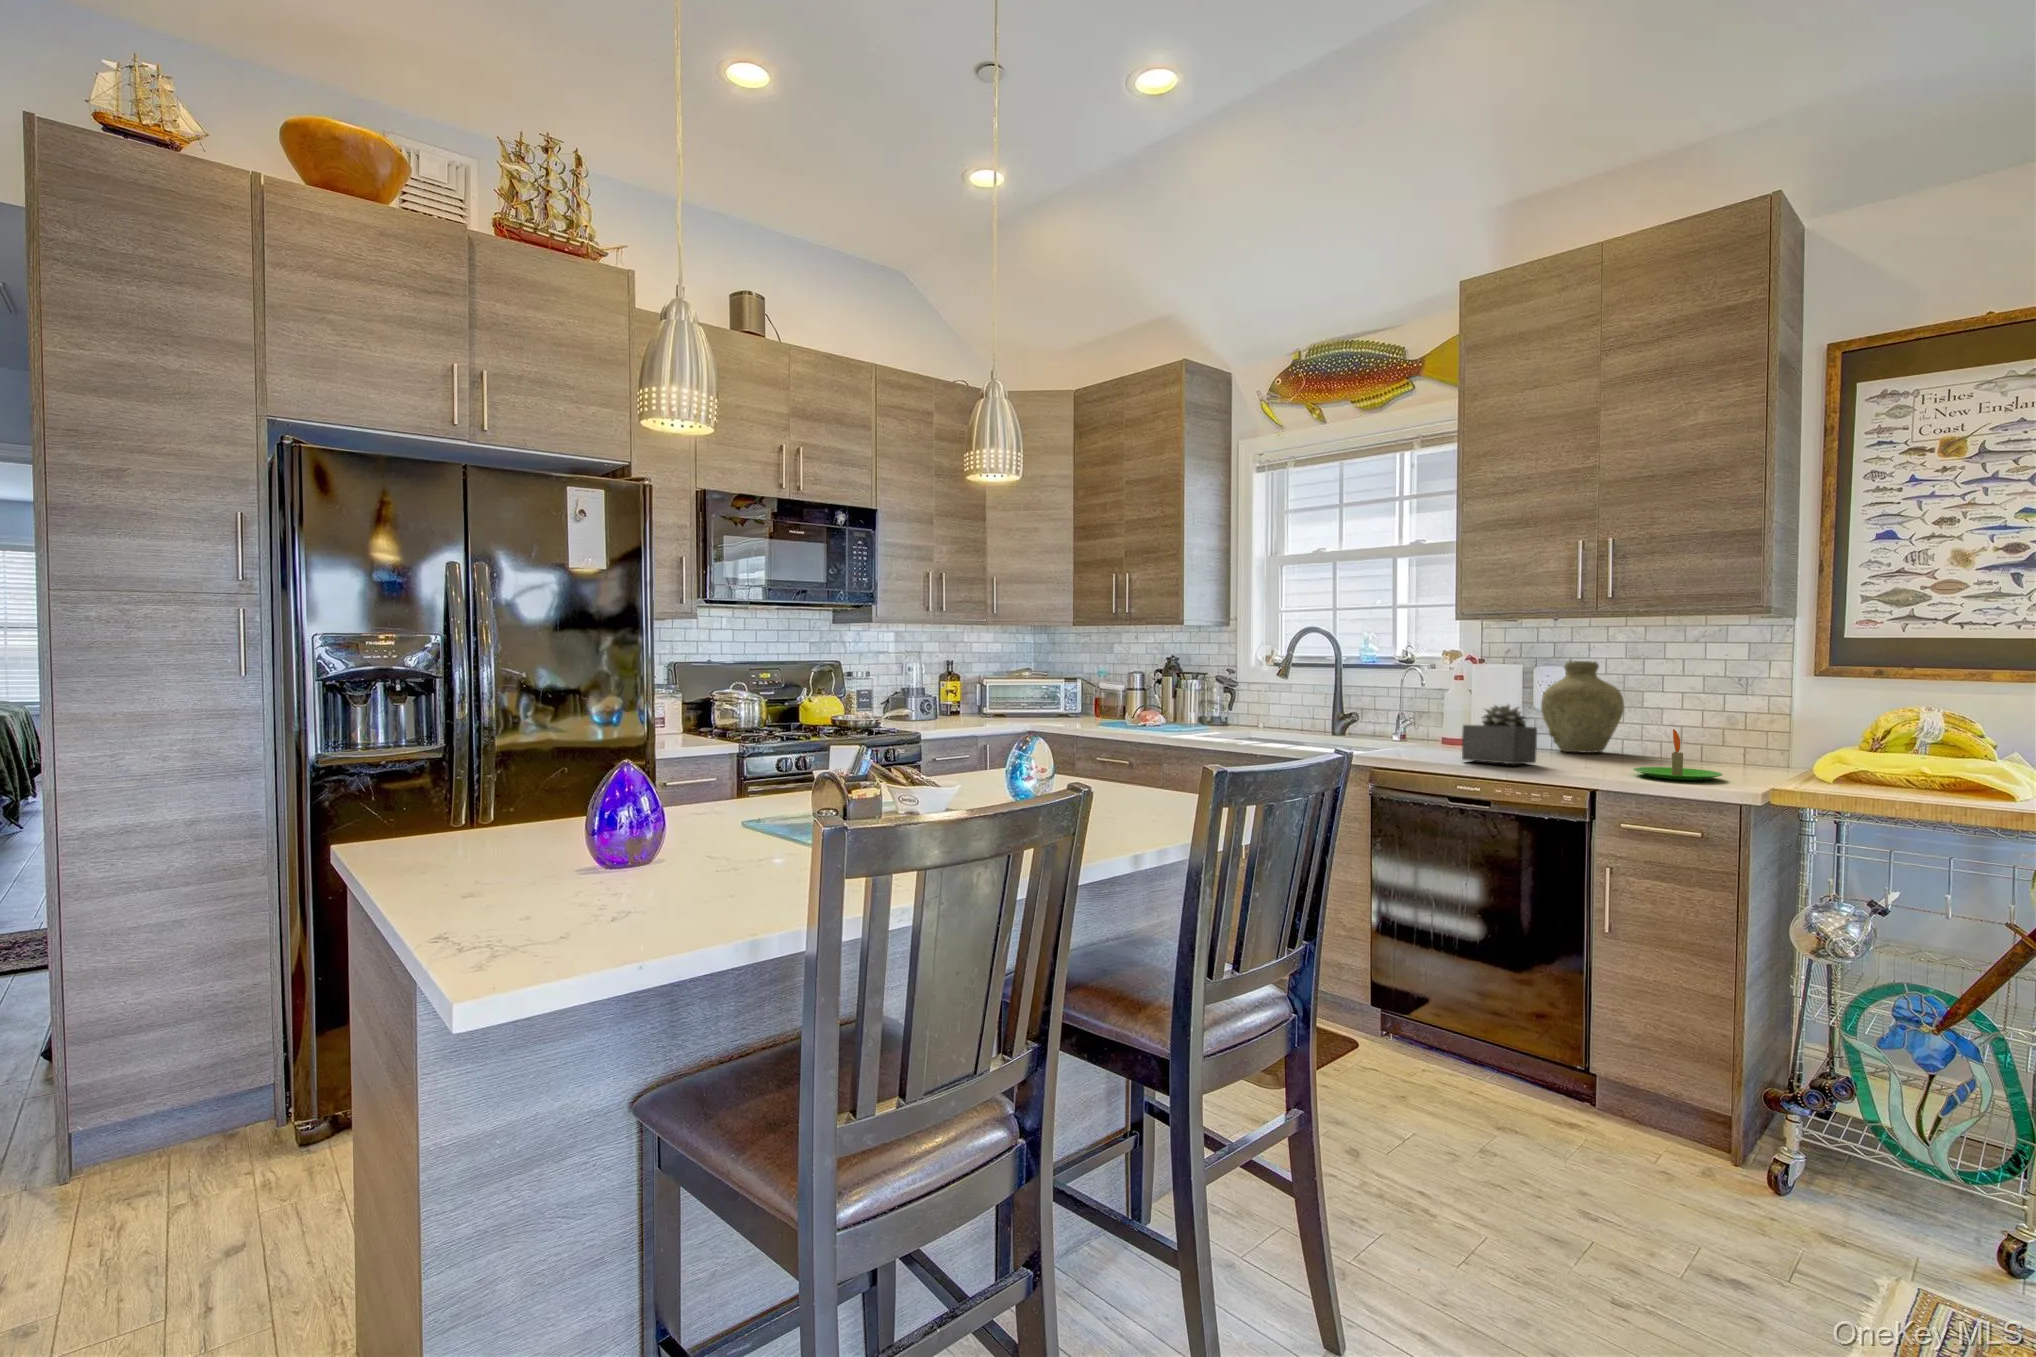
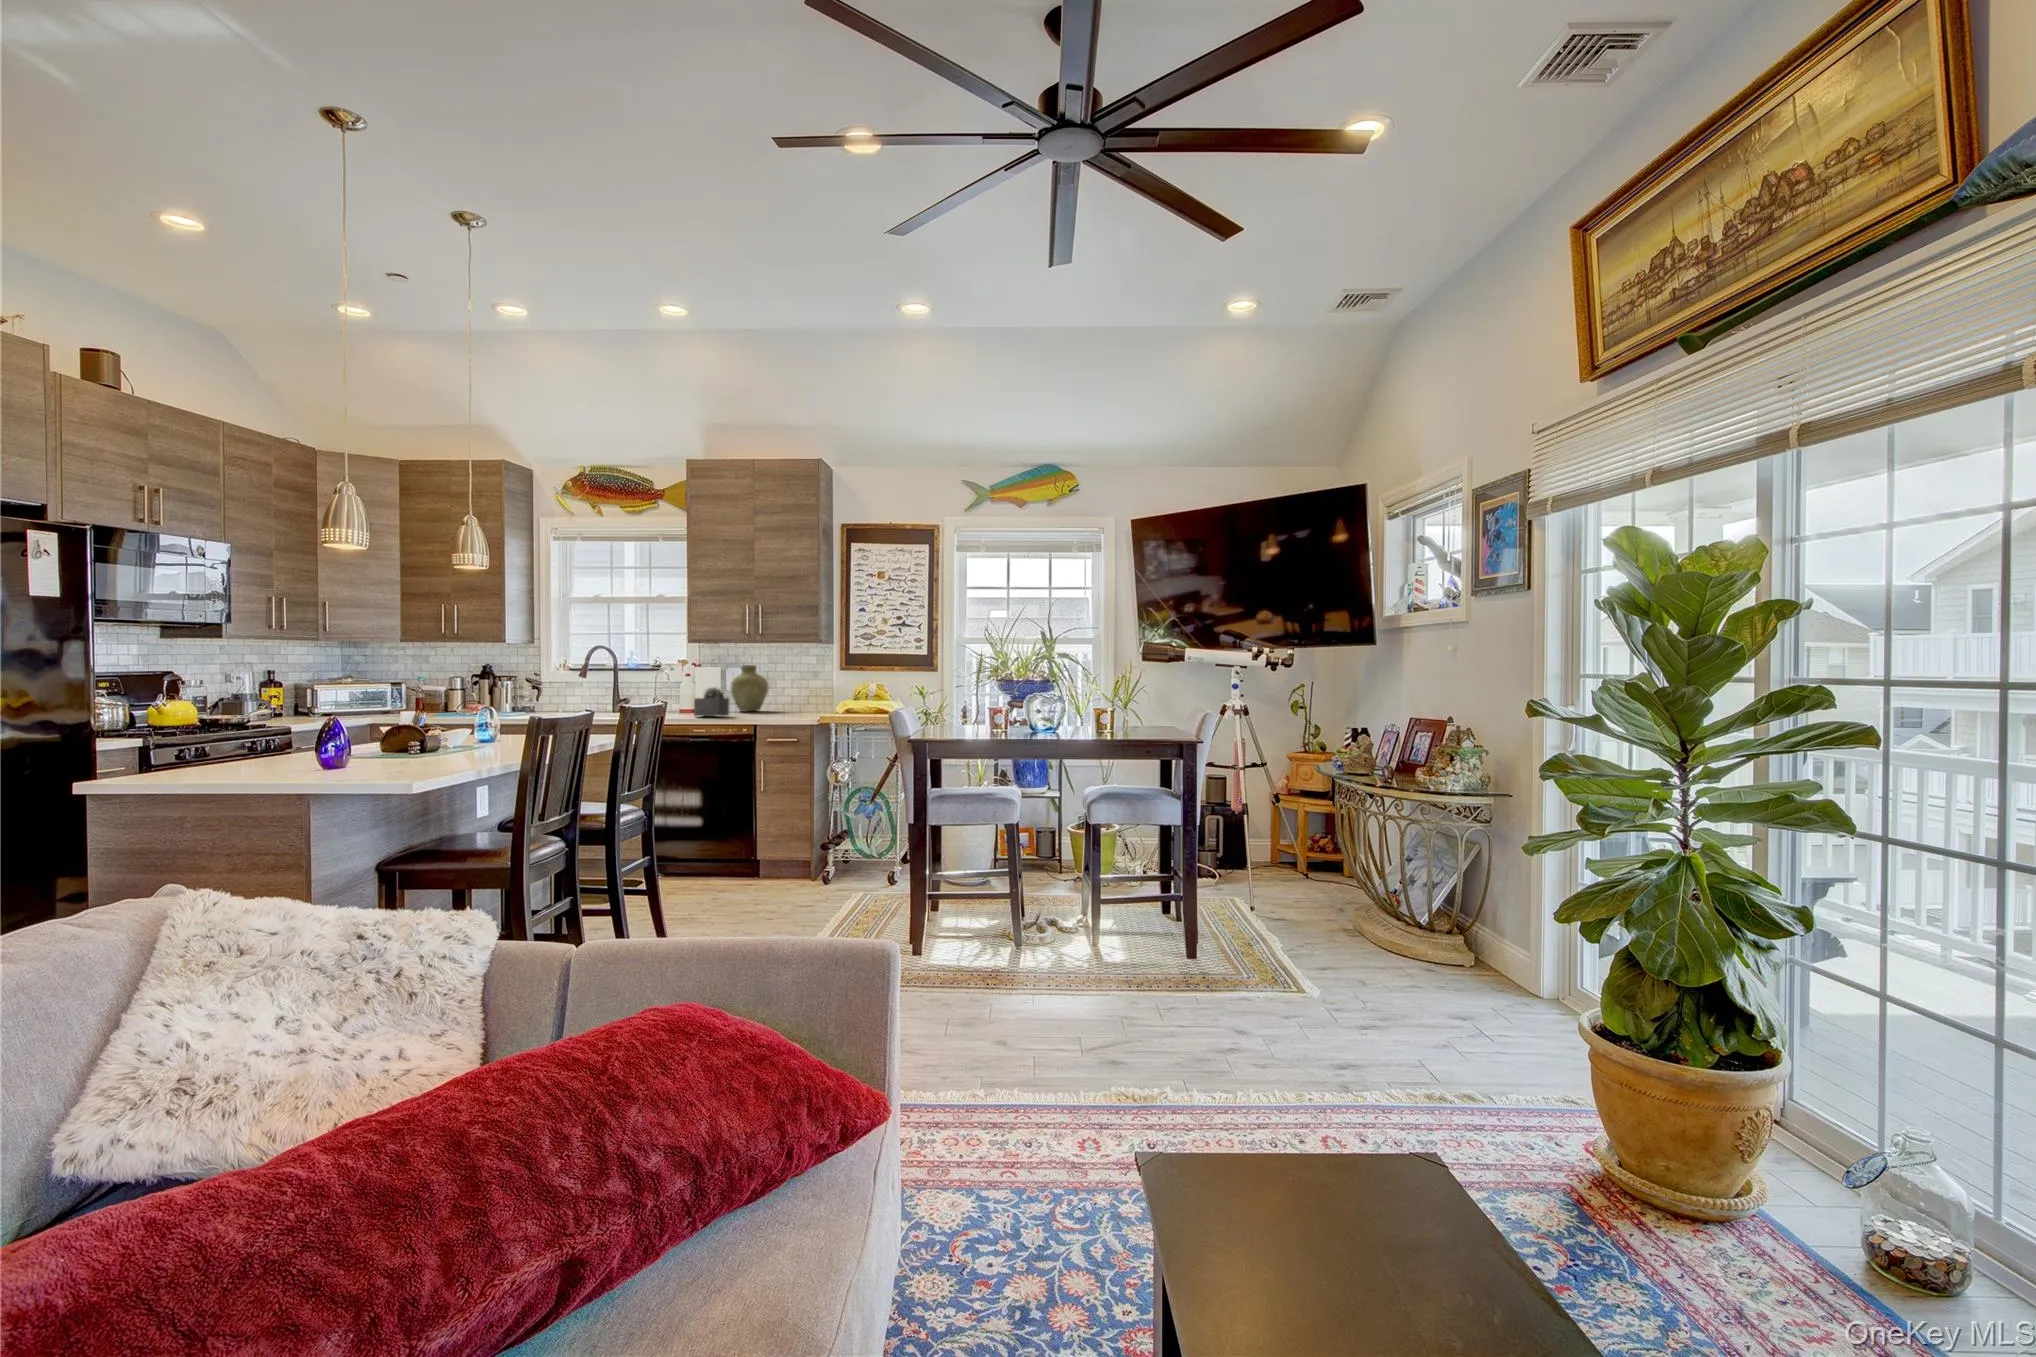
candle: present [1633,729,1723,780] -> none [771,695,805,717]

